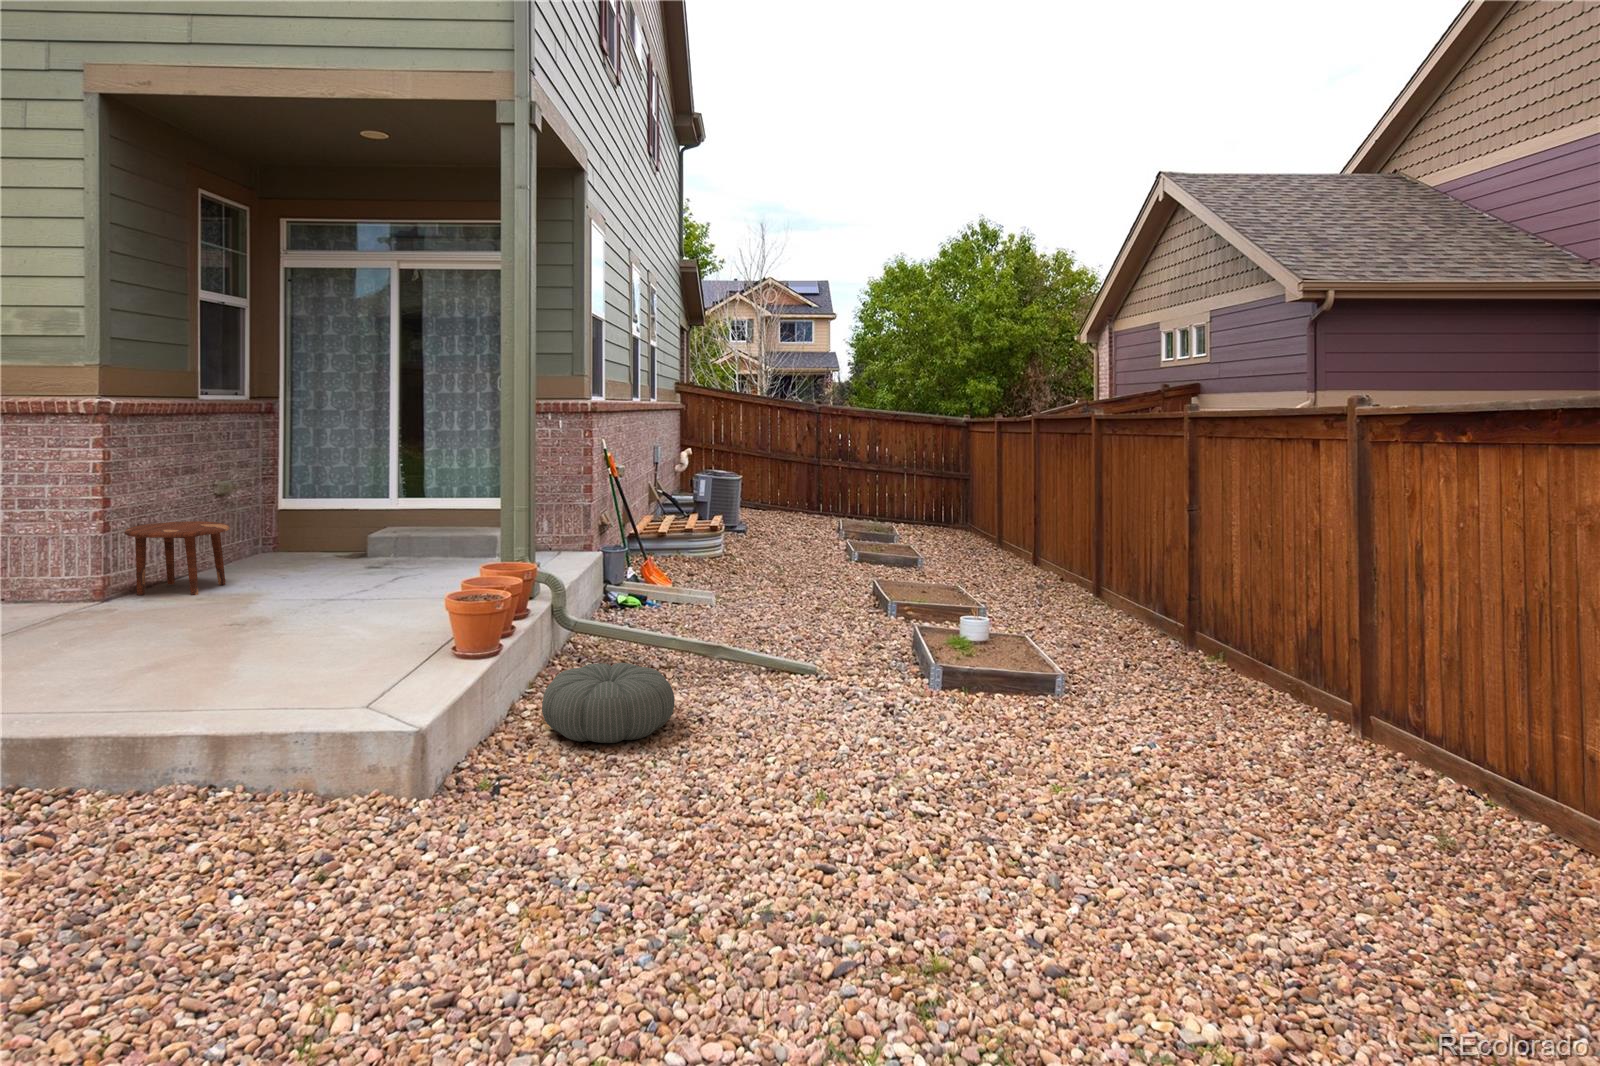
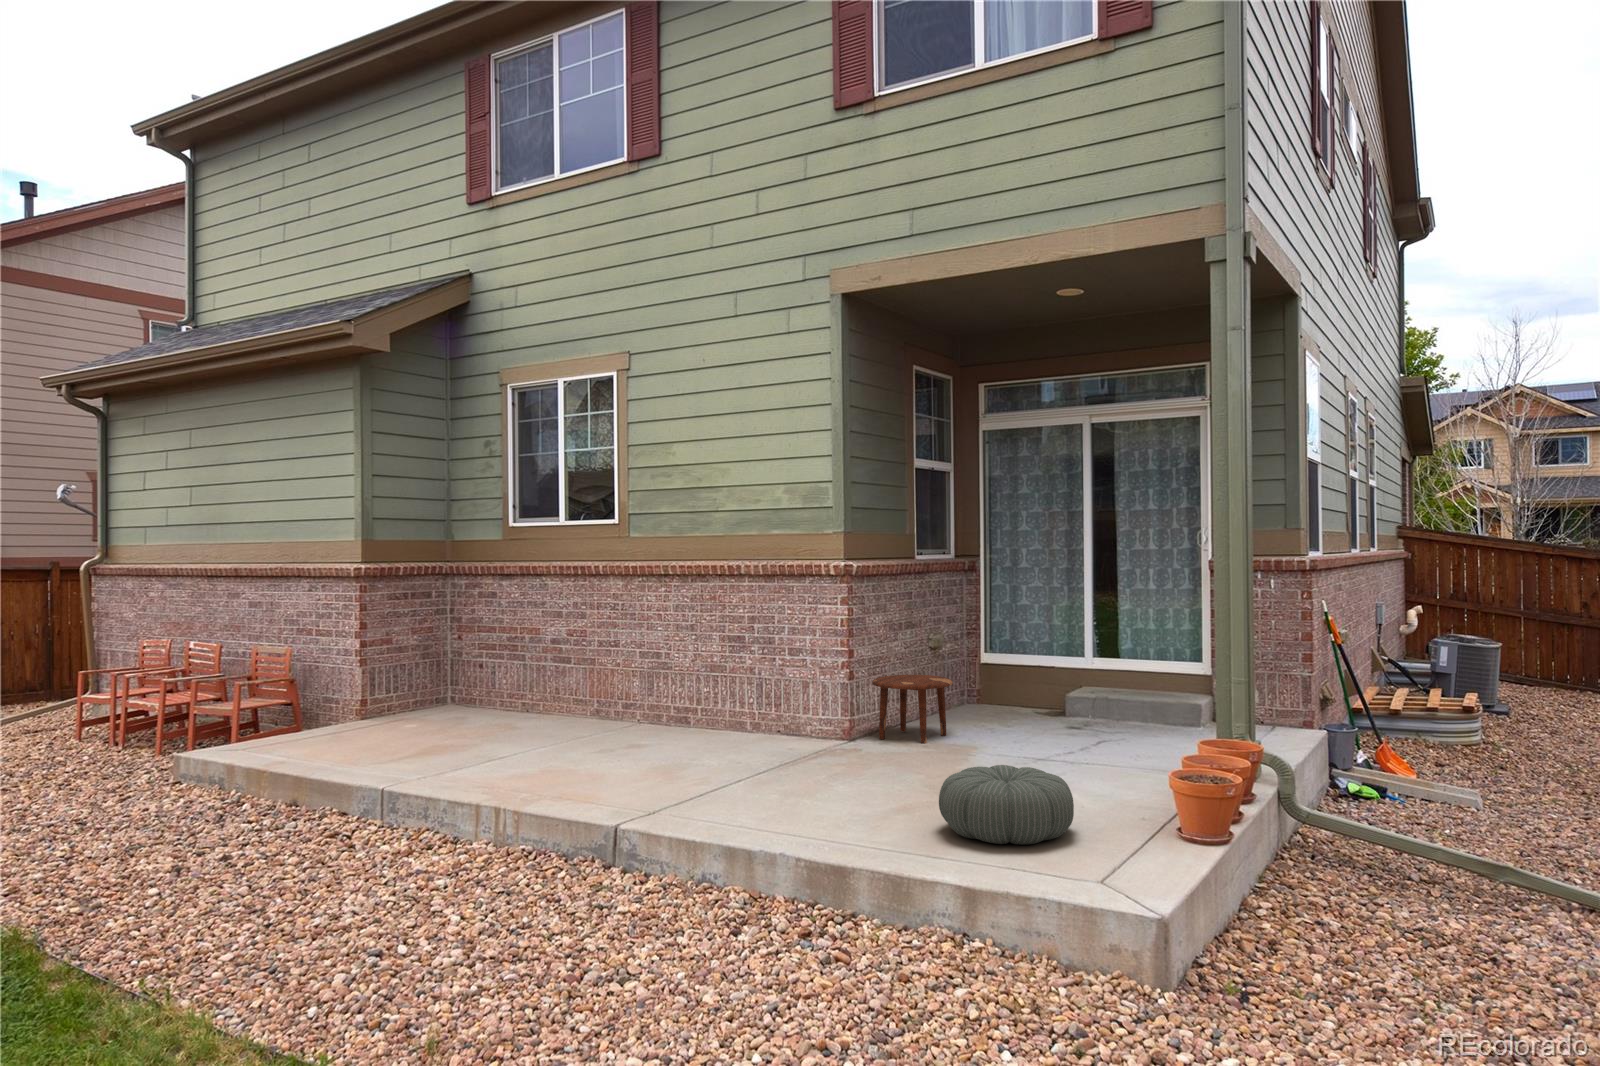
pouf: present [542,663,675,743] -> present [939,765,1074,845]

